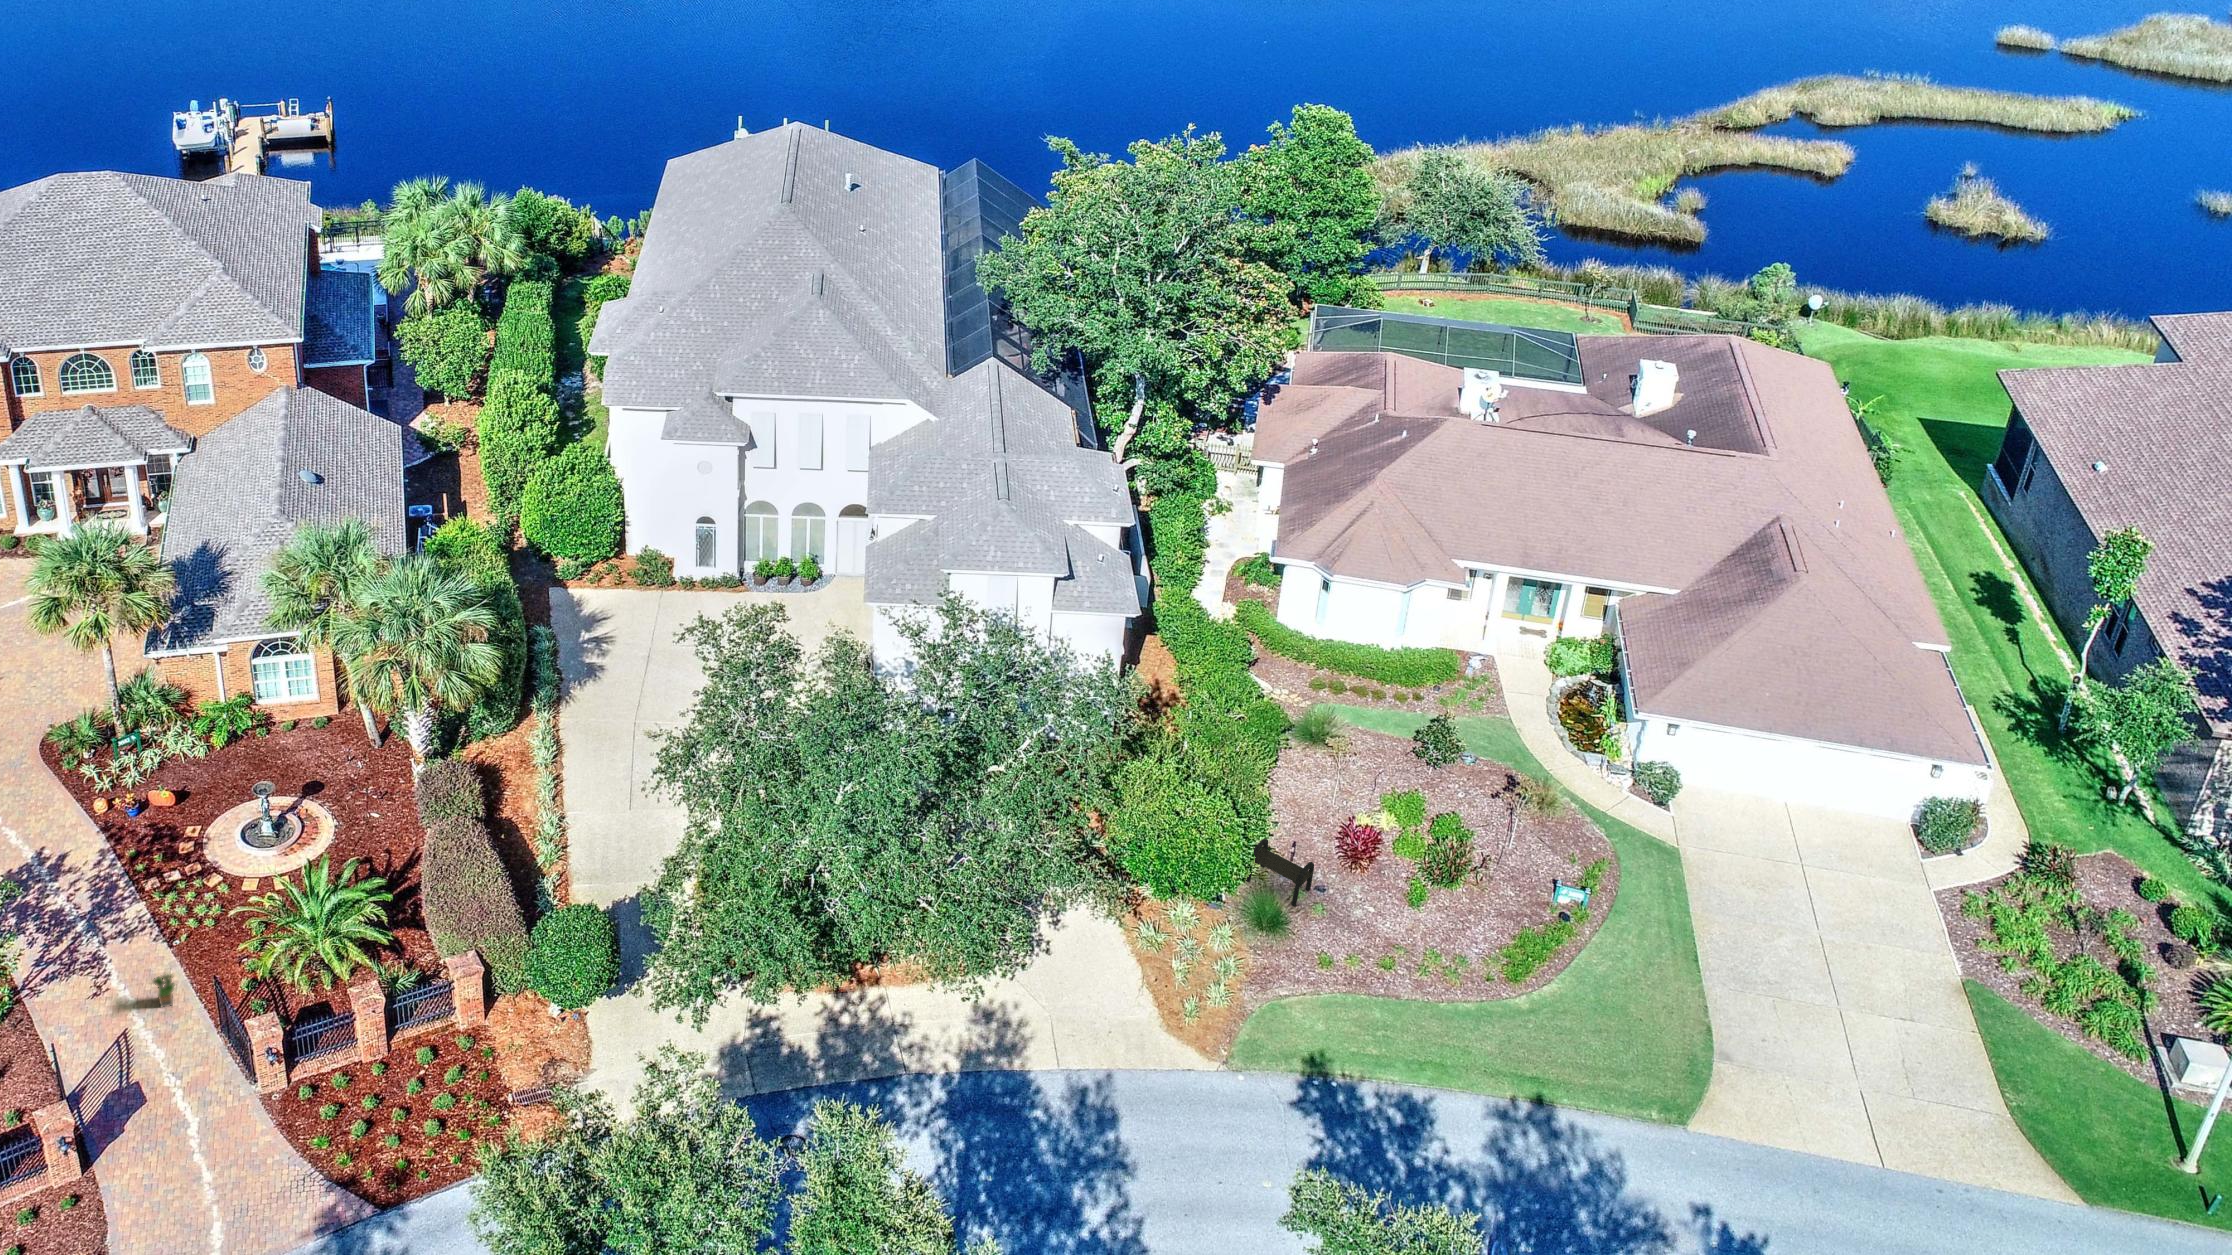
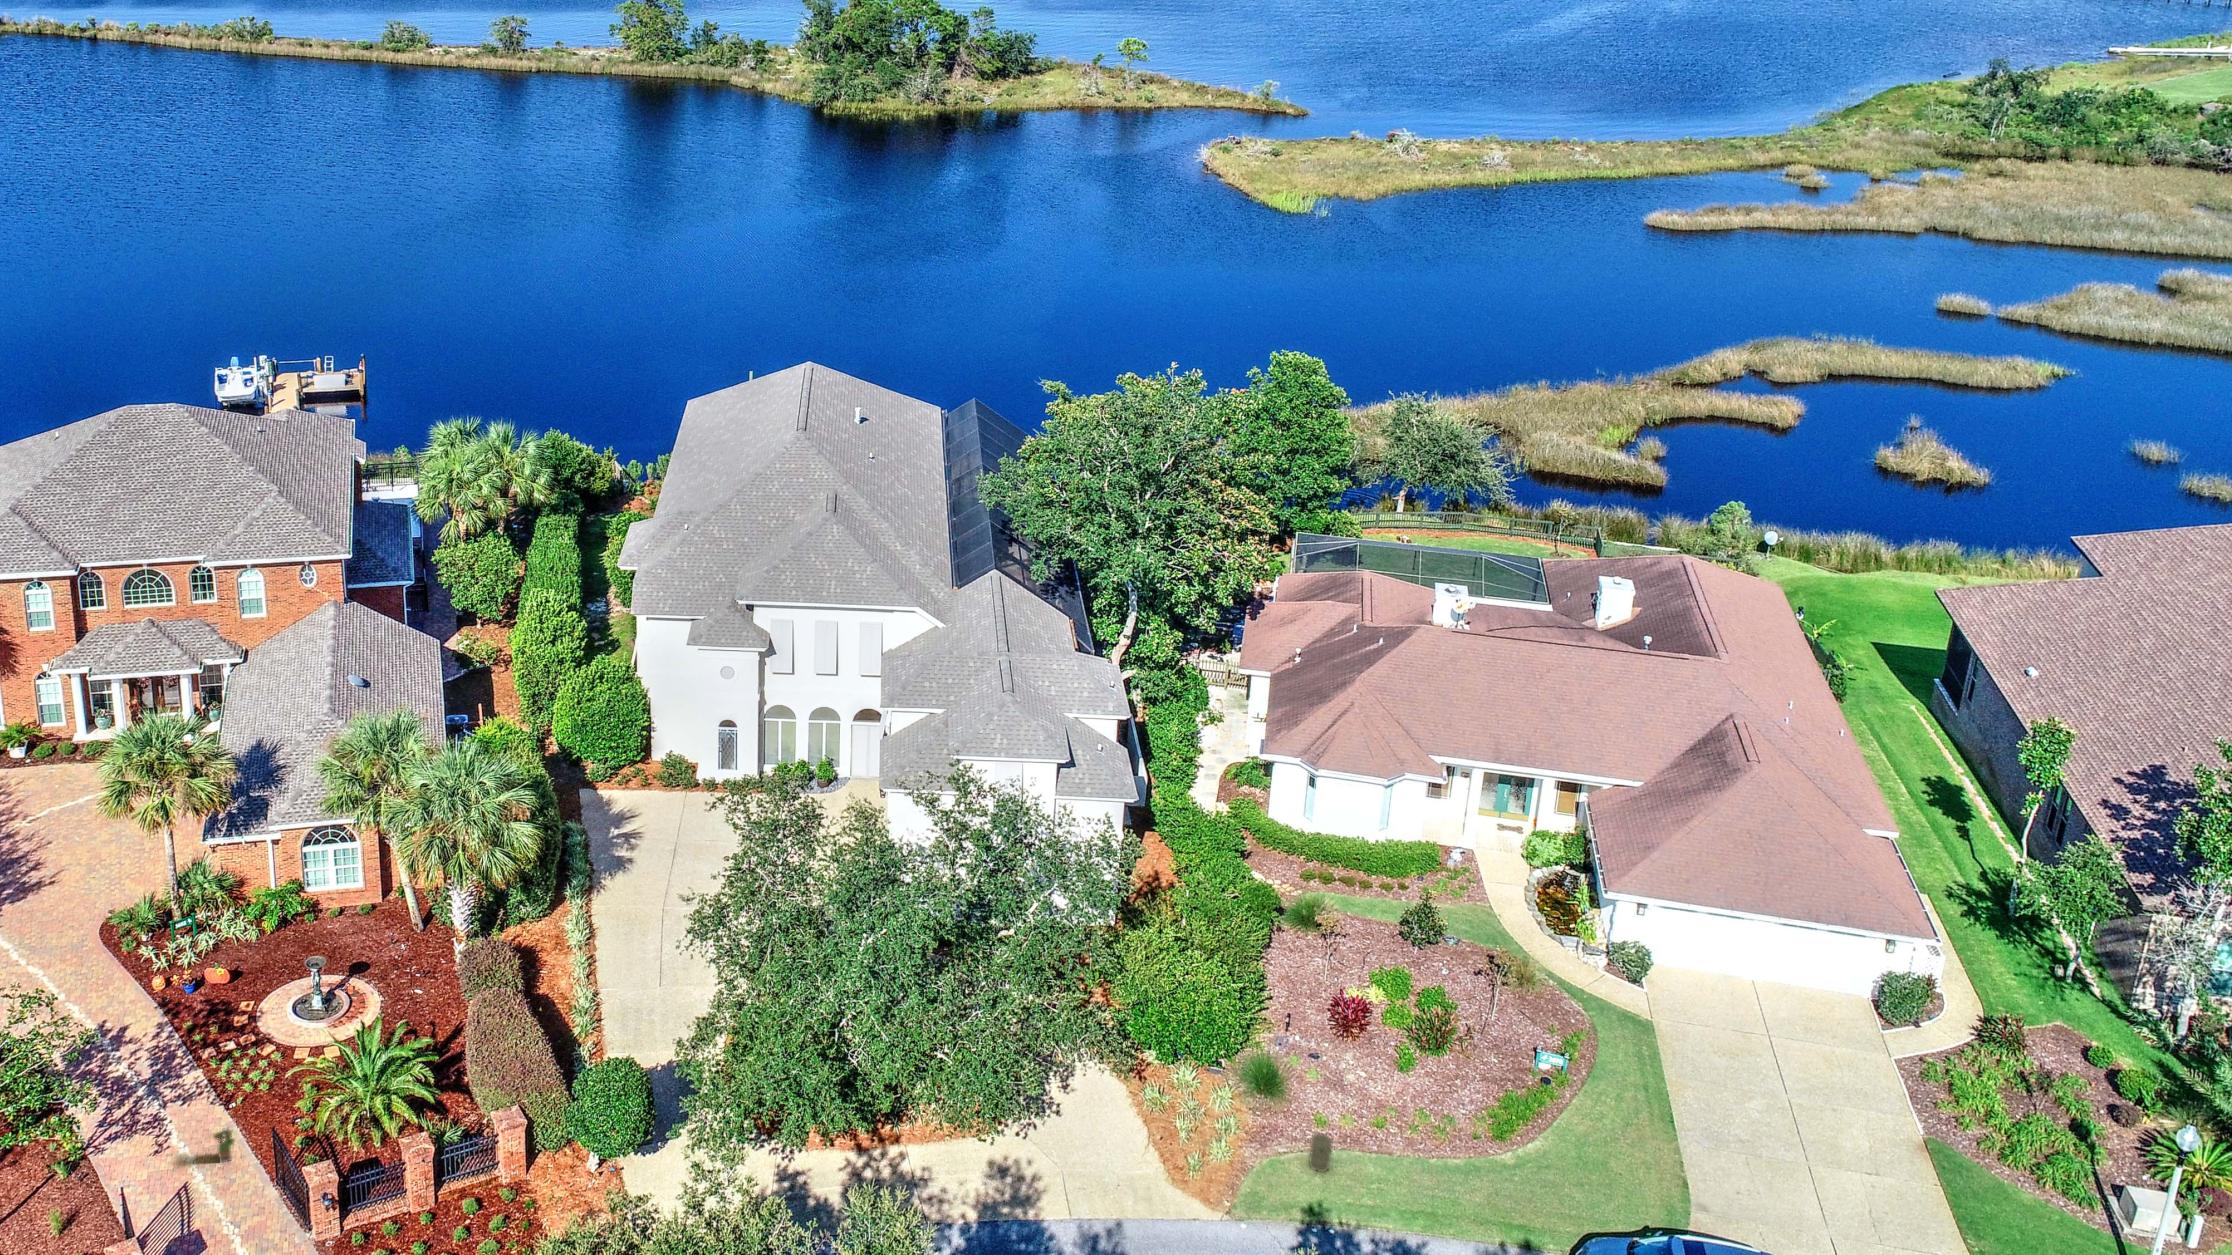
bench: present [1246,839,1314,906] -> none [1244,1008,1308,1072]
trash can: none [1311,977,1337,1016] -> present [1309,1133,1332,1172]

